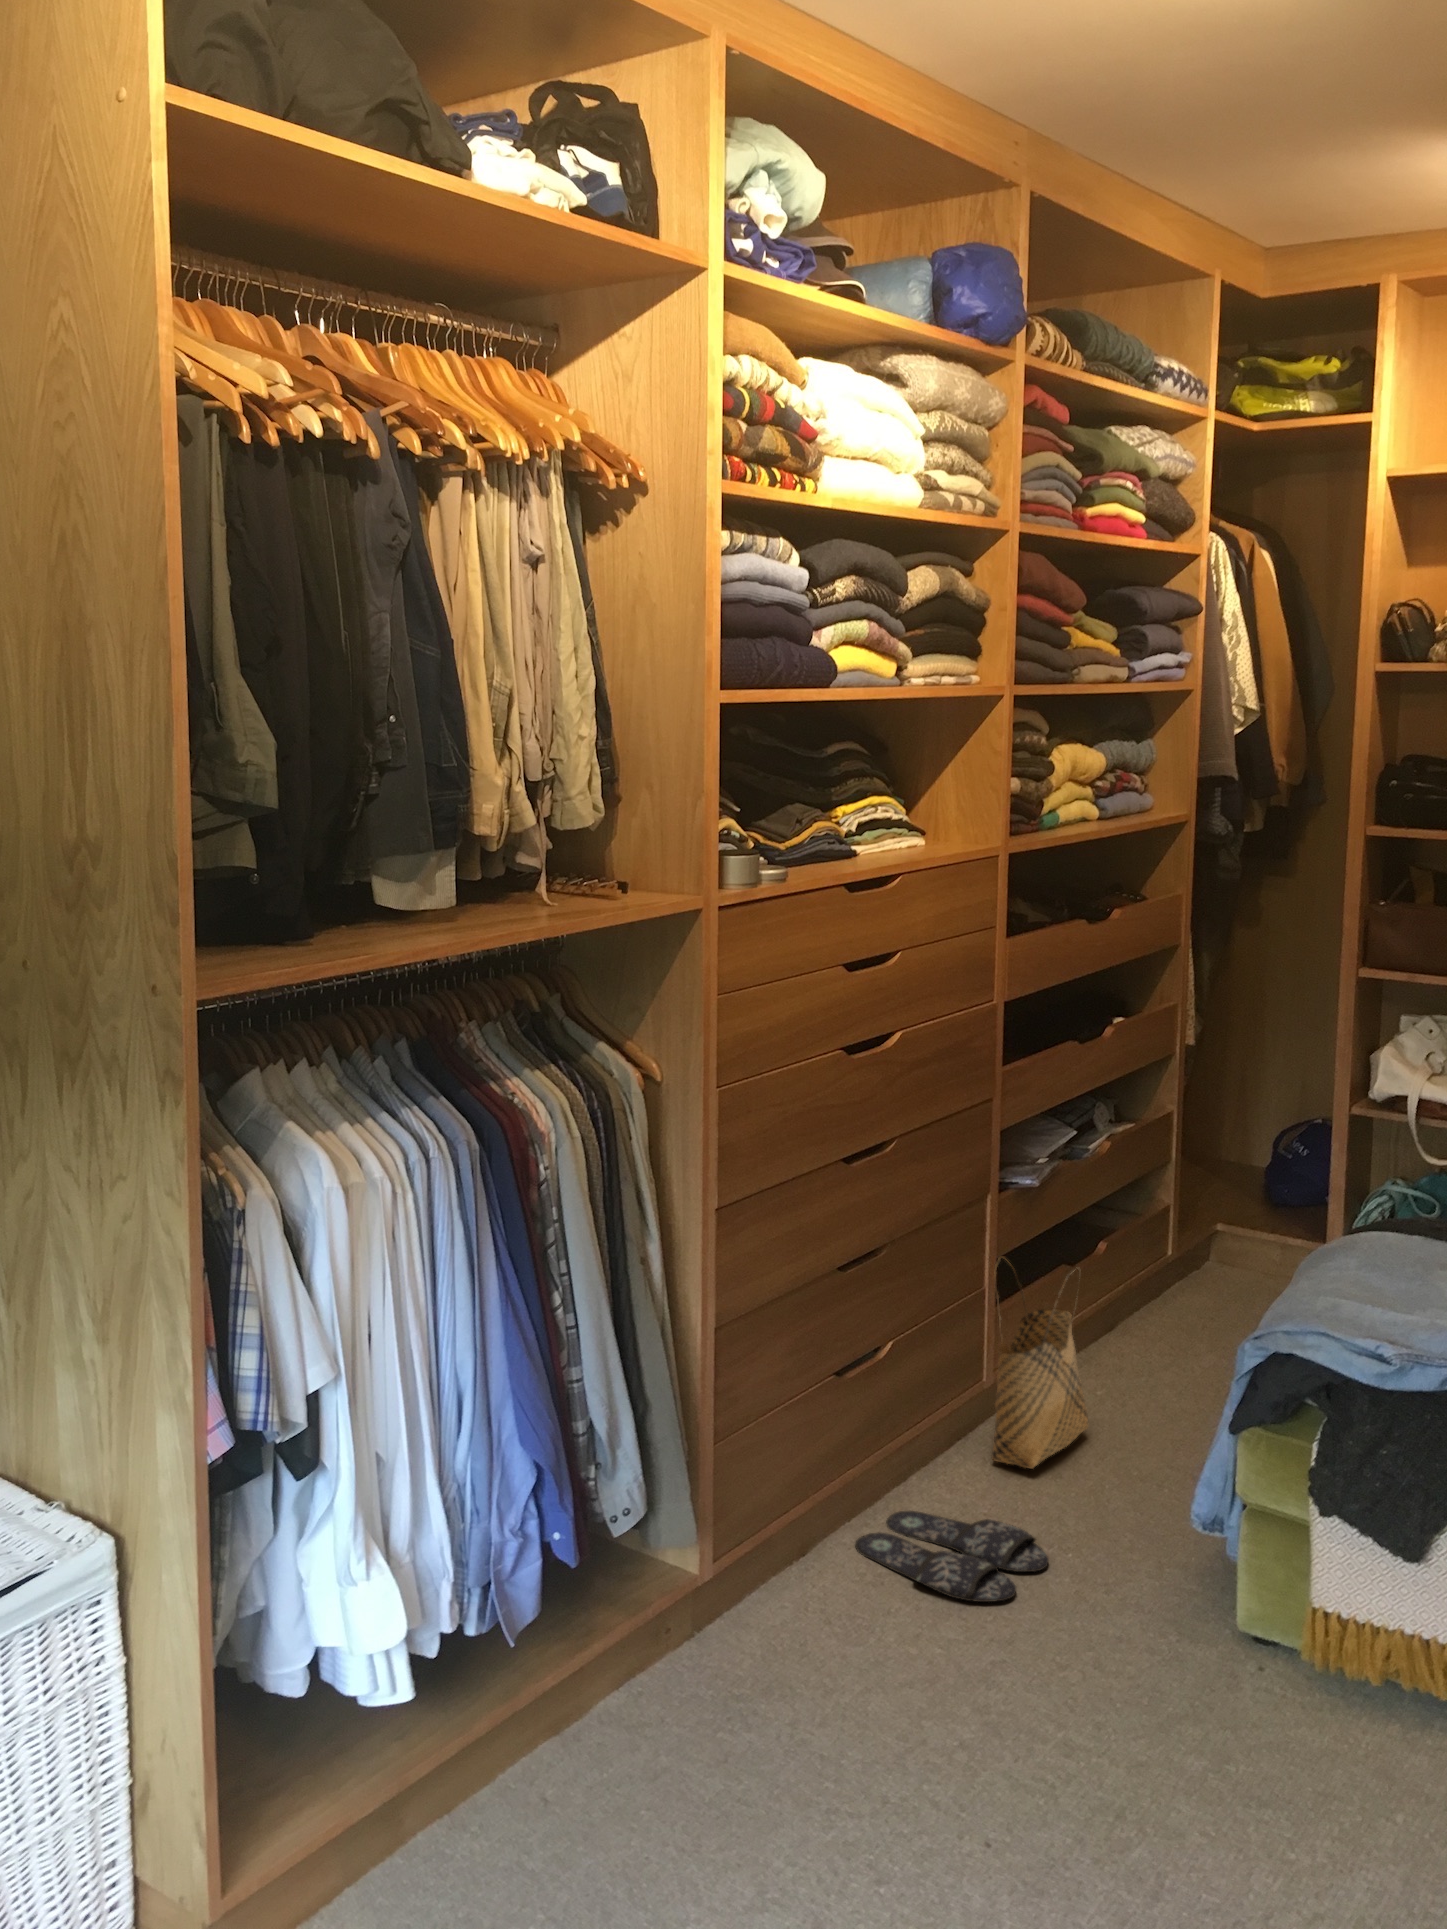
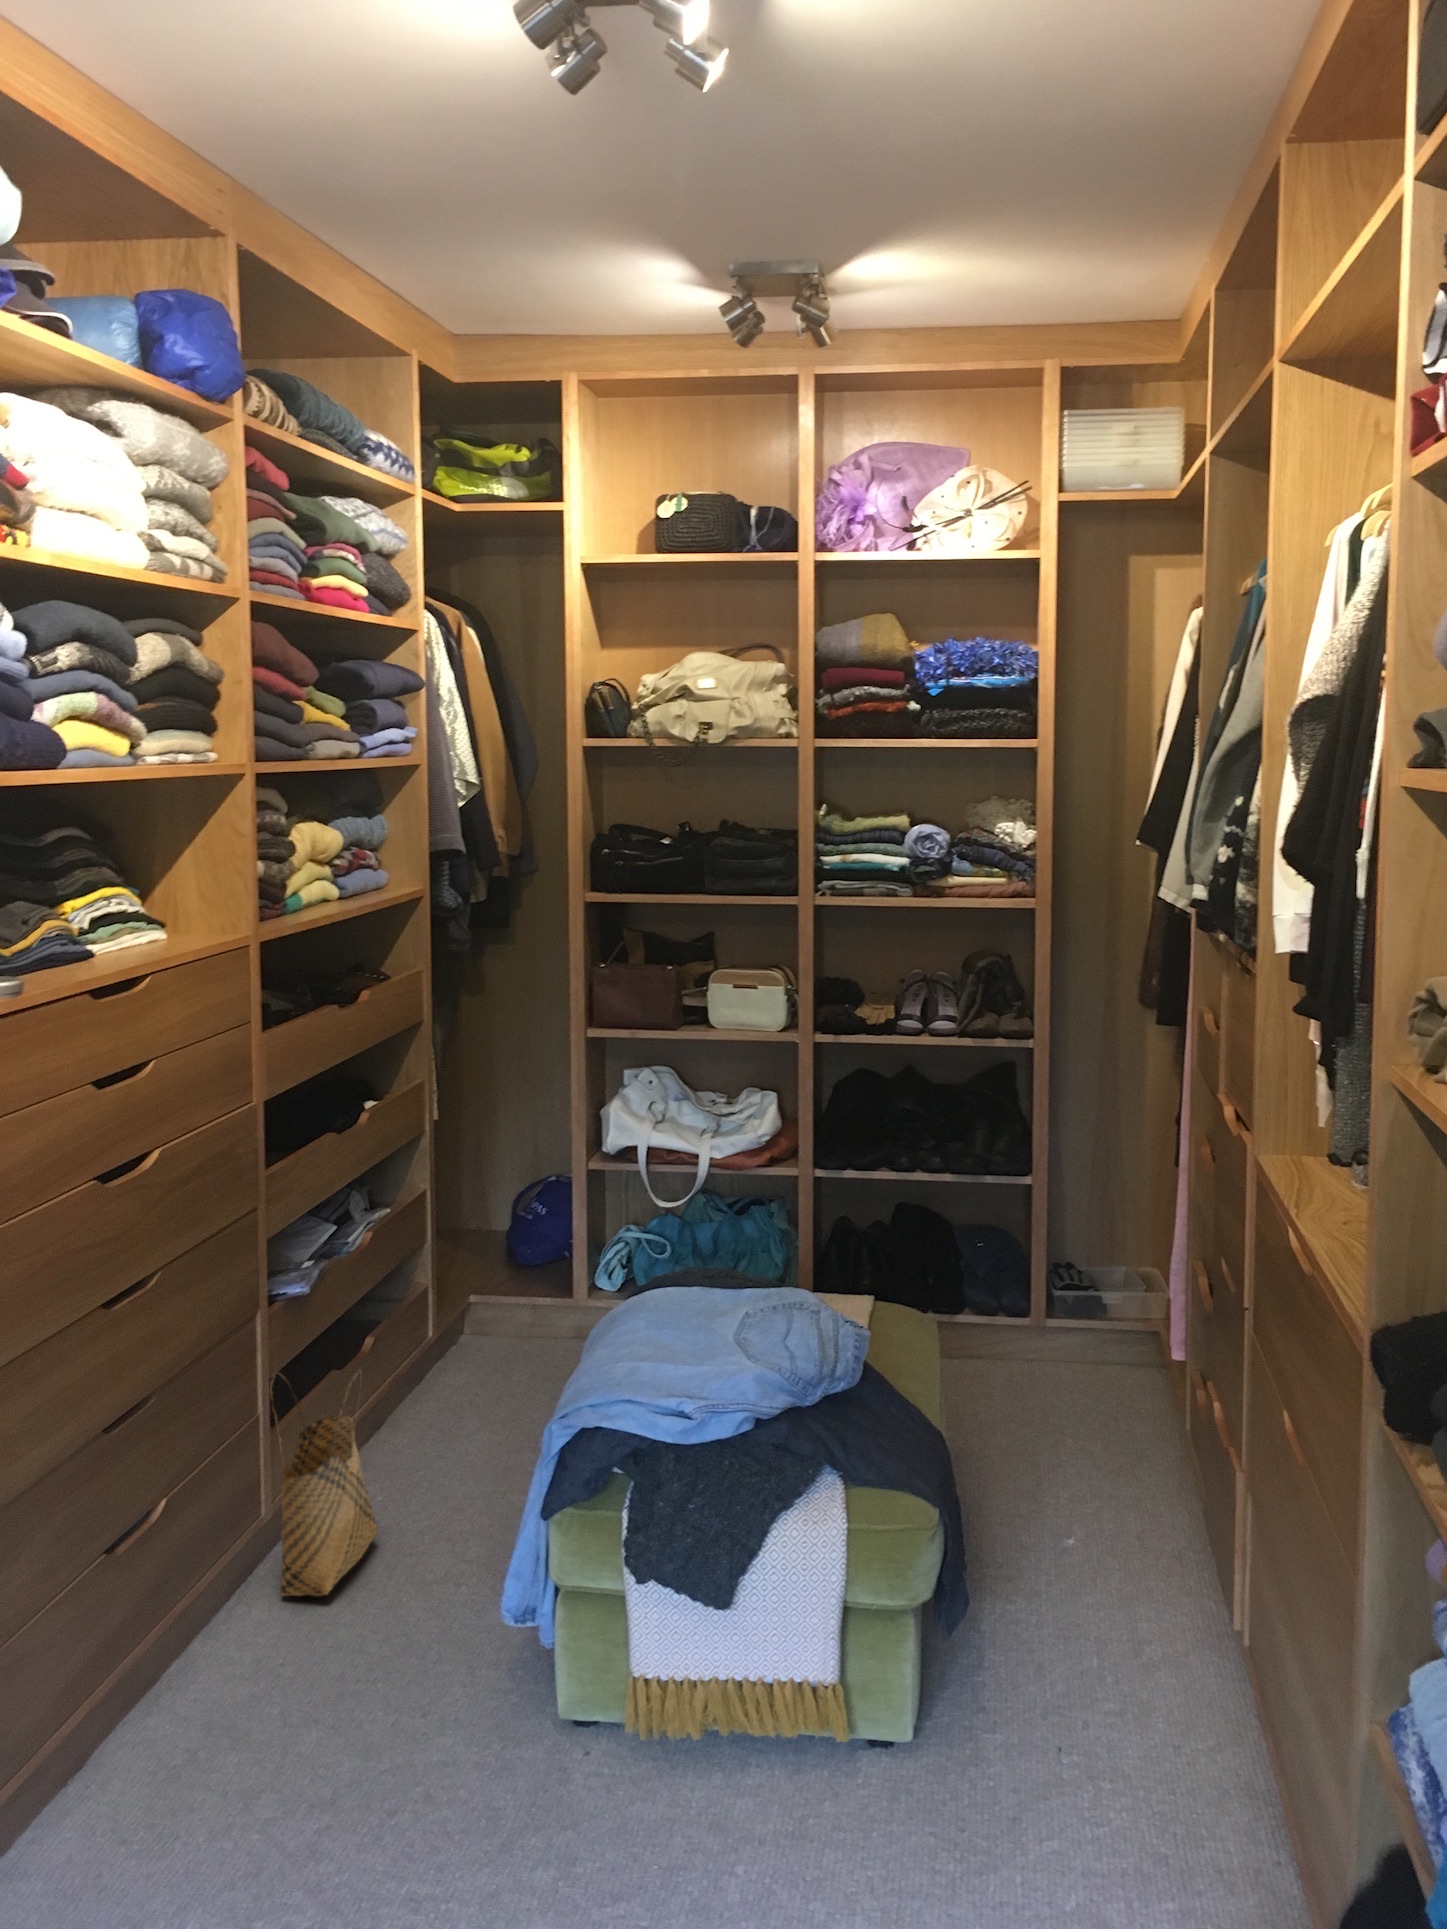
slippers: present [855,1511,1048,1602] -> none [140,1665,360,1769]

